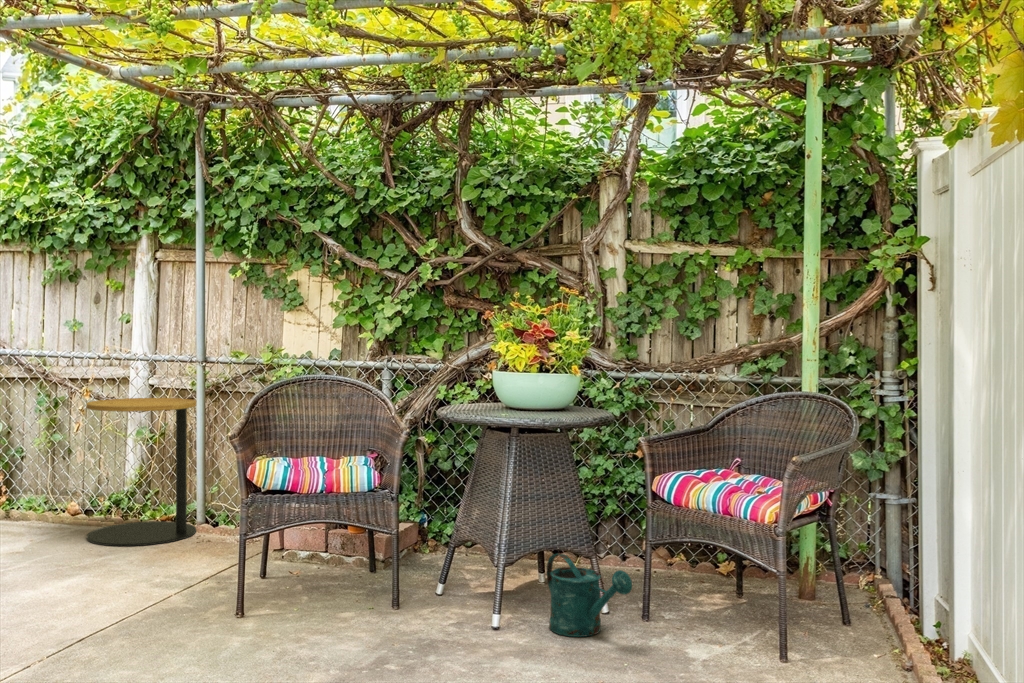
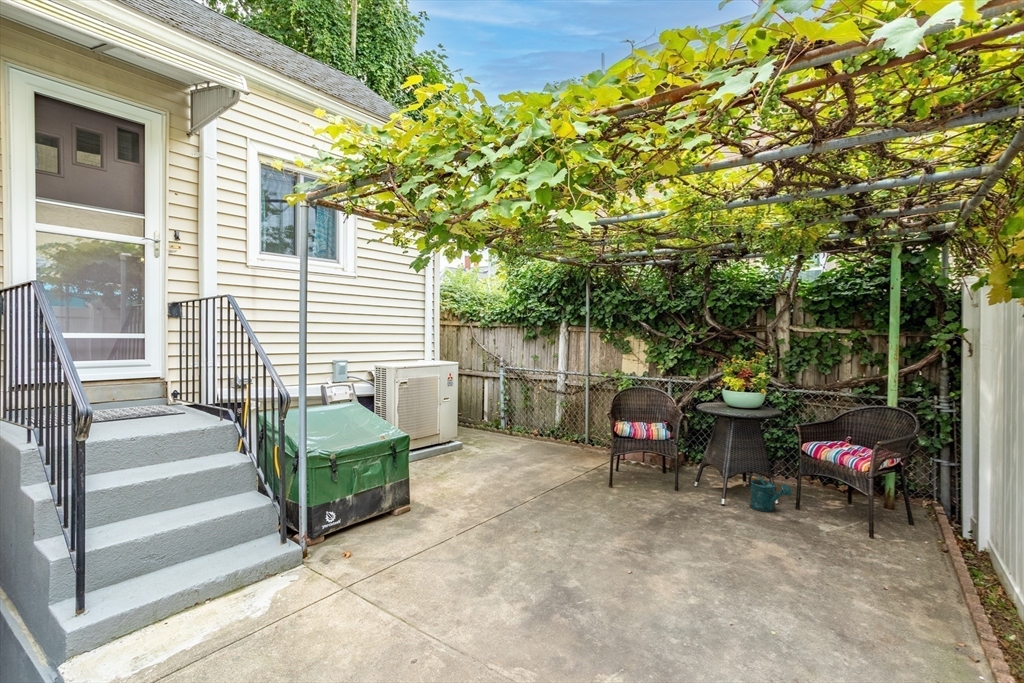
side table: present [86,398,196,546] -> none [543,388,586,450]

